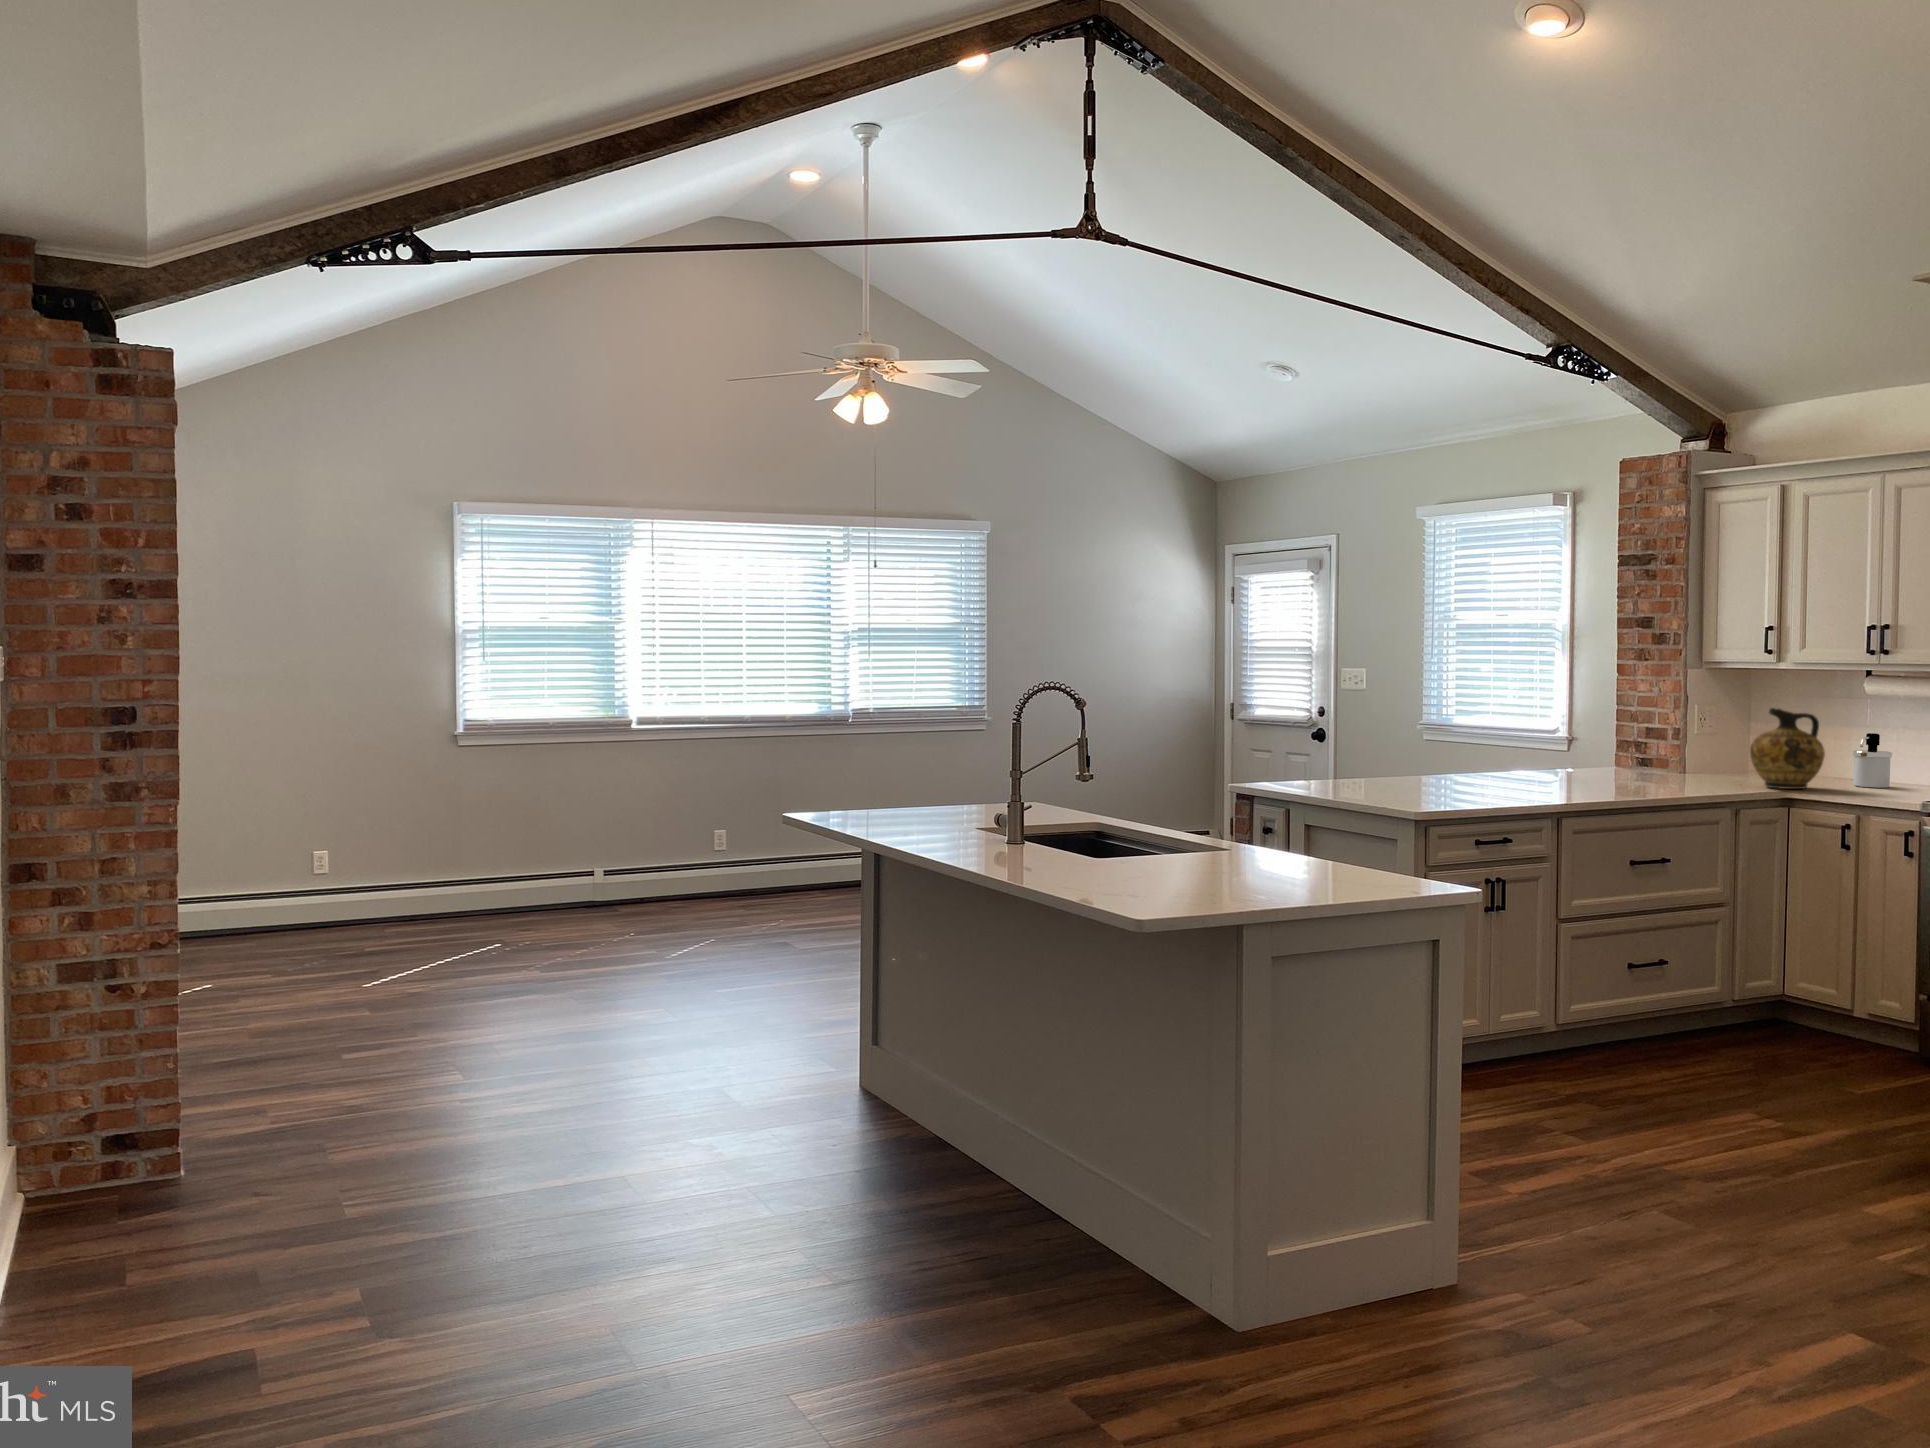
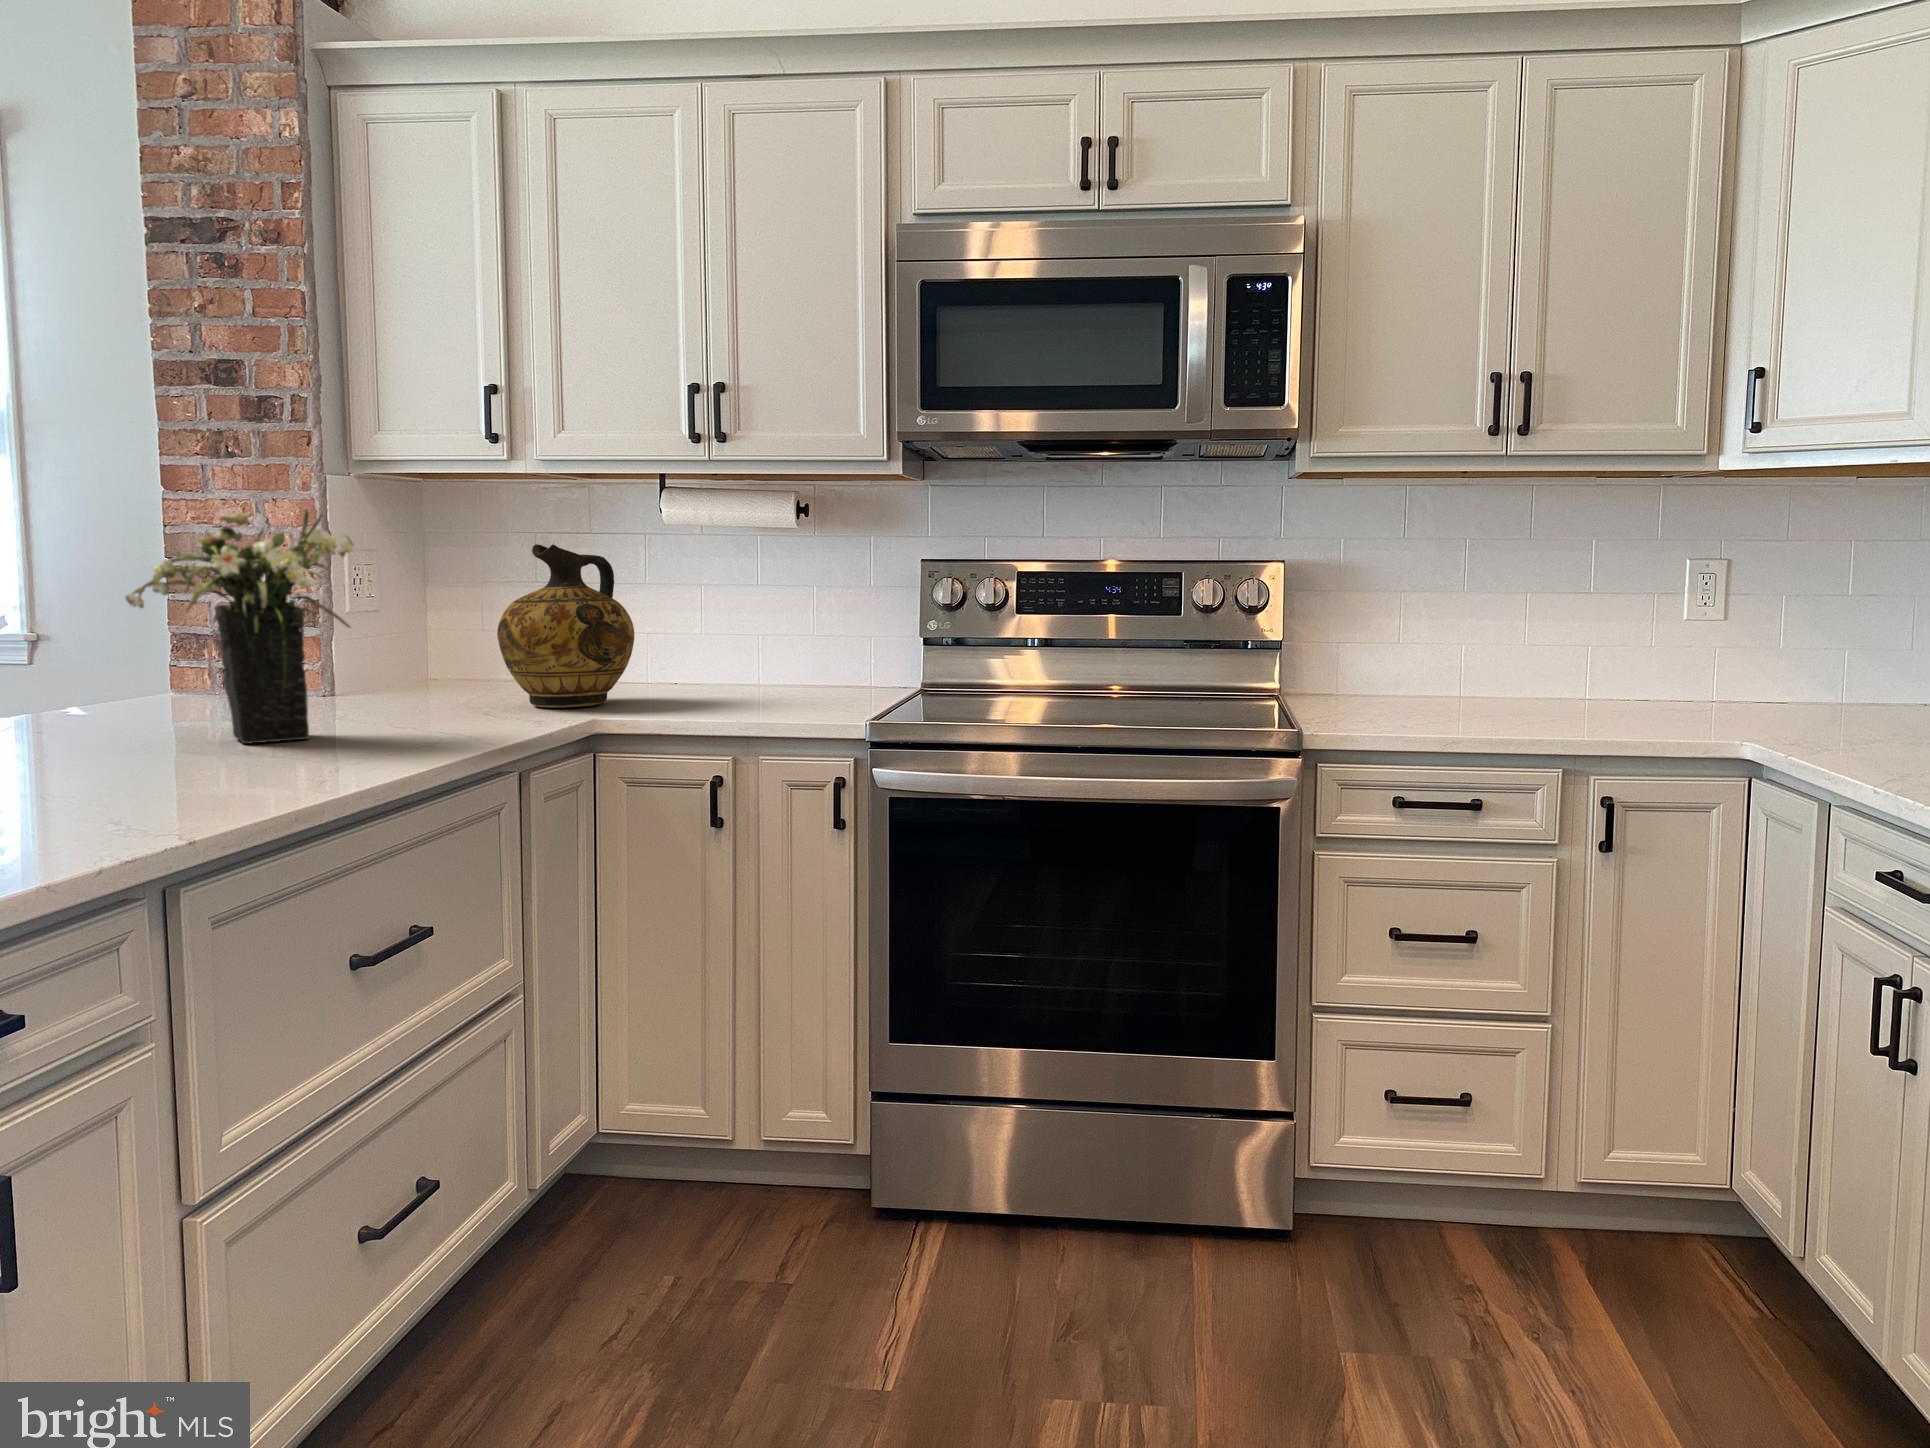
flower arrangement: none [1584,695,1675,788] -> present [125,509,354,744]
soap dispenser: present [1853,733,1892,788] -> none [646,592,706,689]

